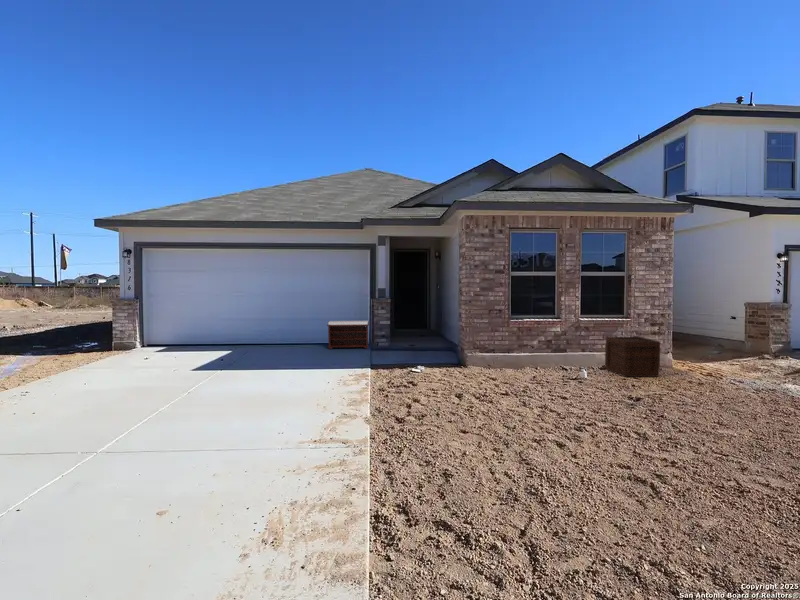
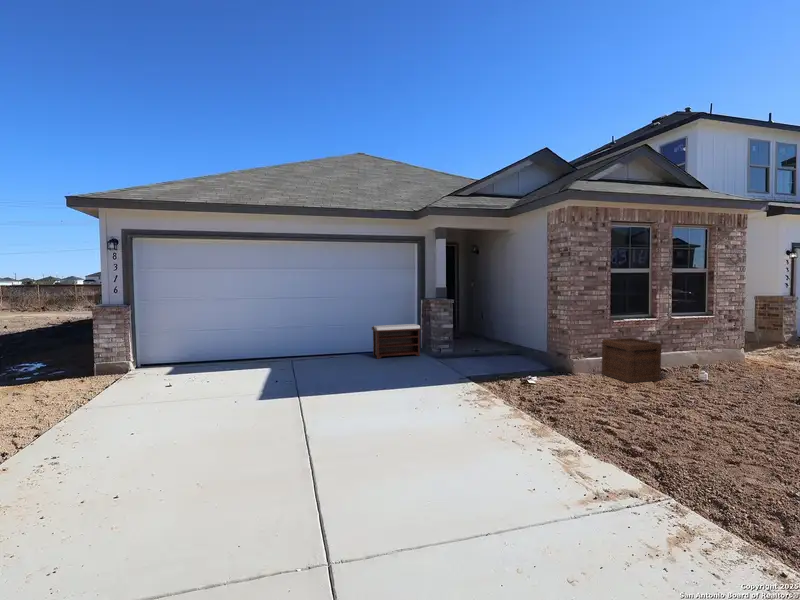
wooden crate: present [605,336,660,377] -> present [602,338,661,383]

